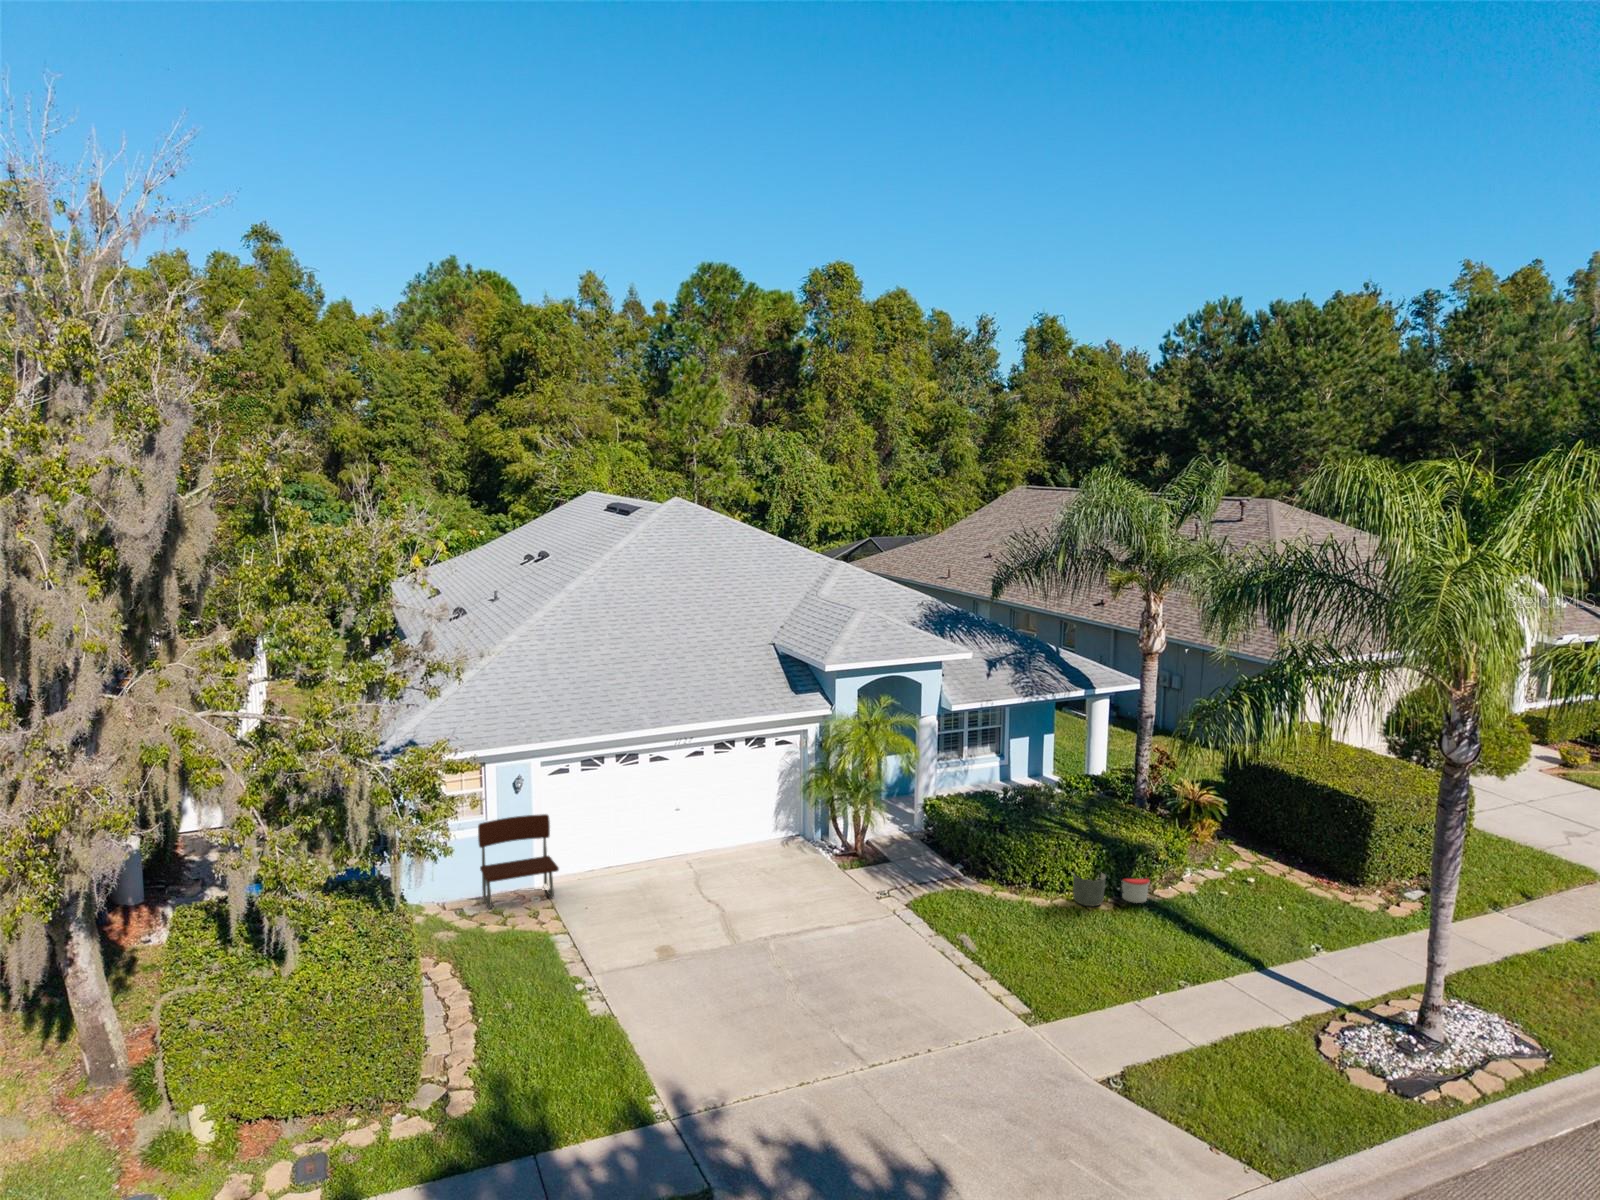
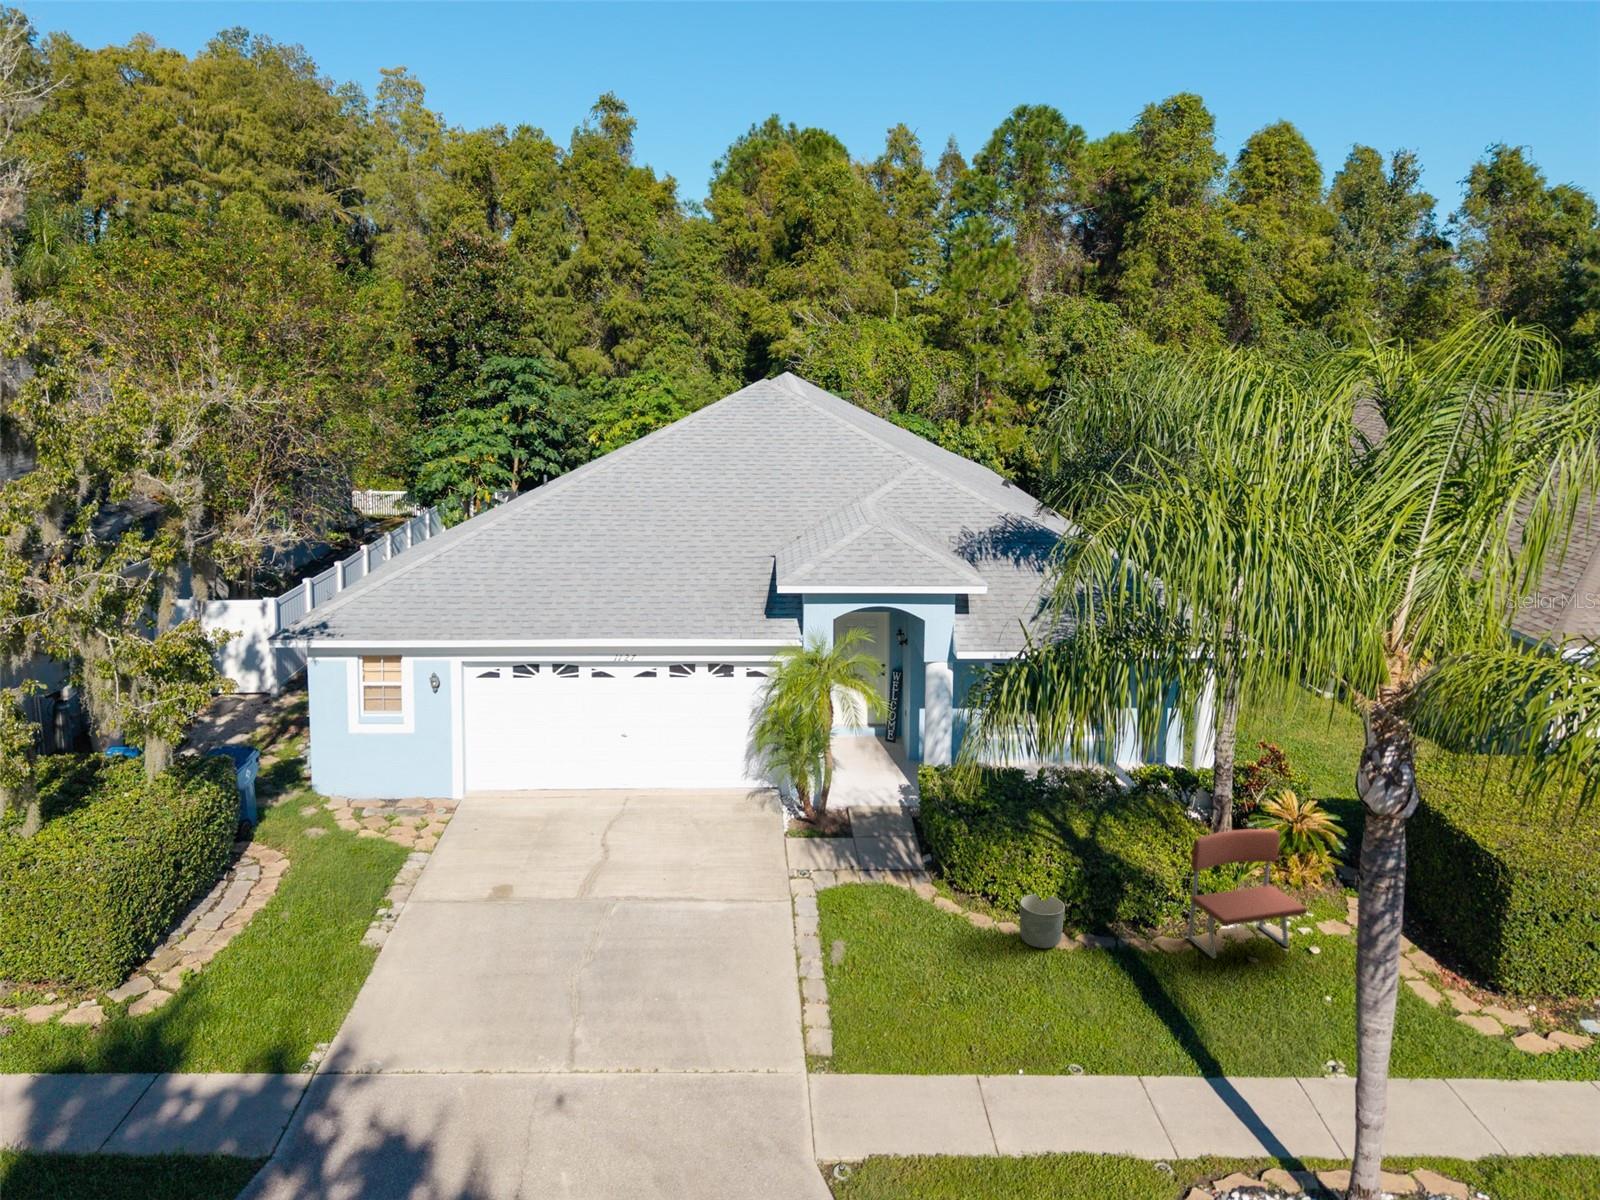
bench: present [478,814,559,909] -> present [1186,829,1307,958]
bucket: present [1122,878,1150,903] -> none [1095,912,1135,957]

